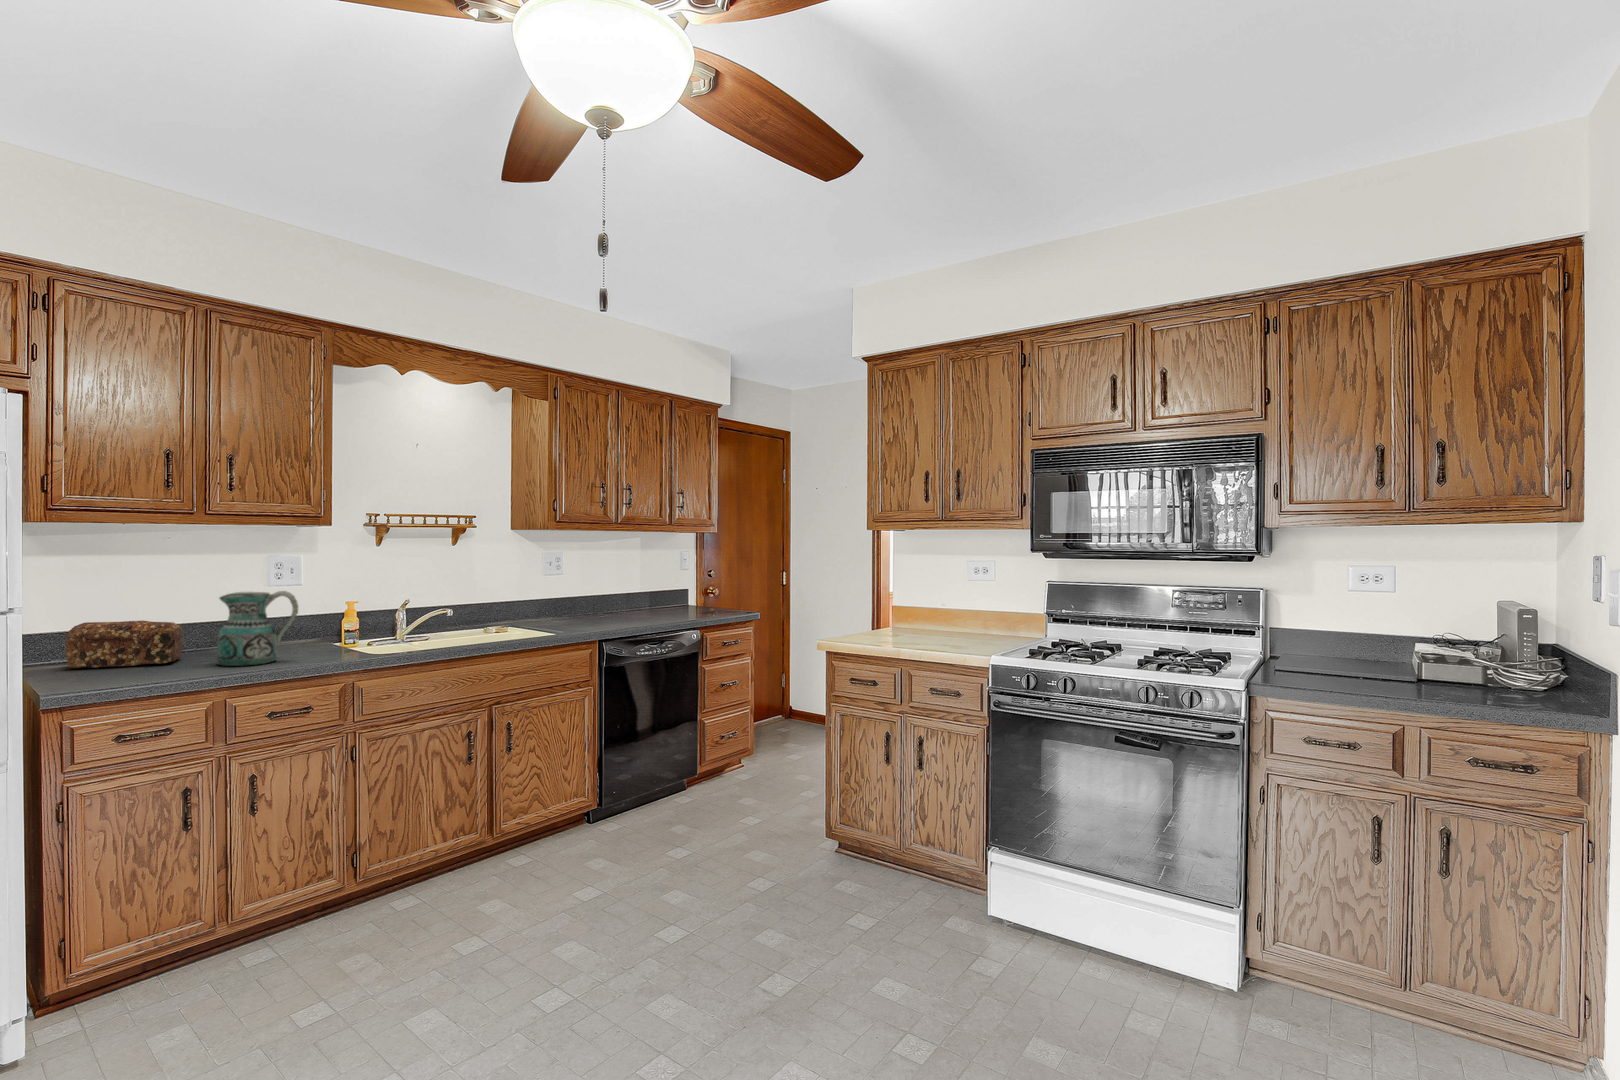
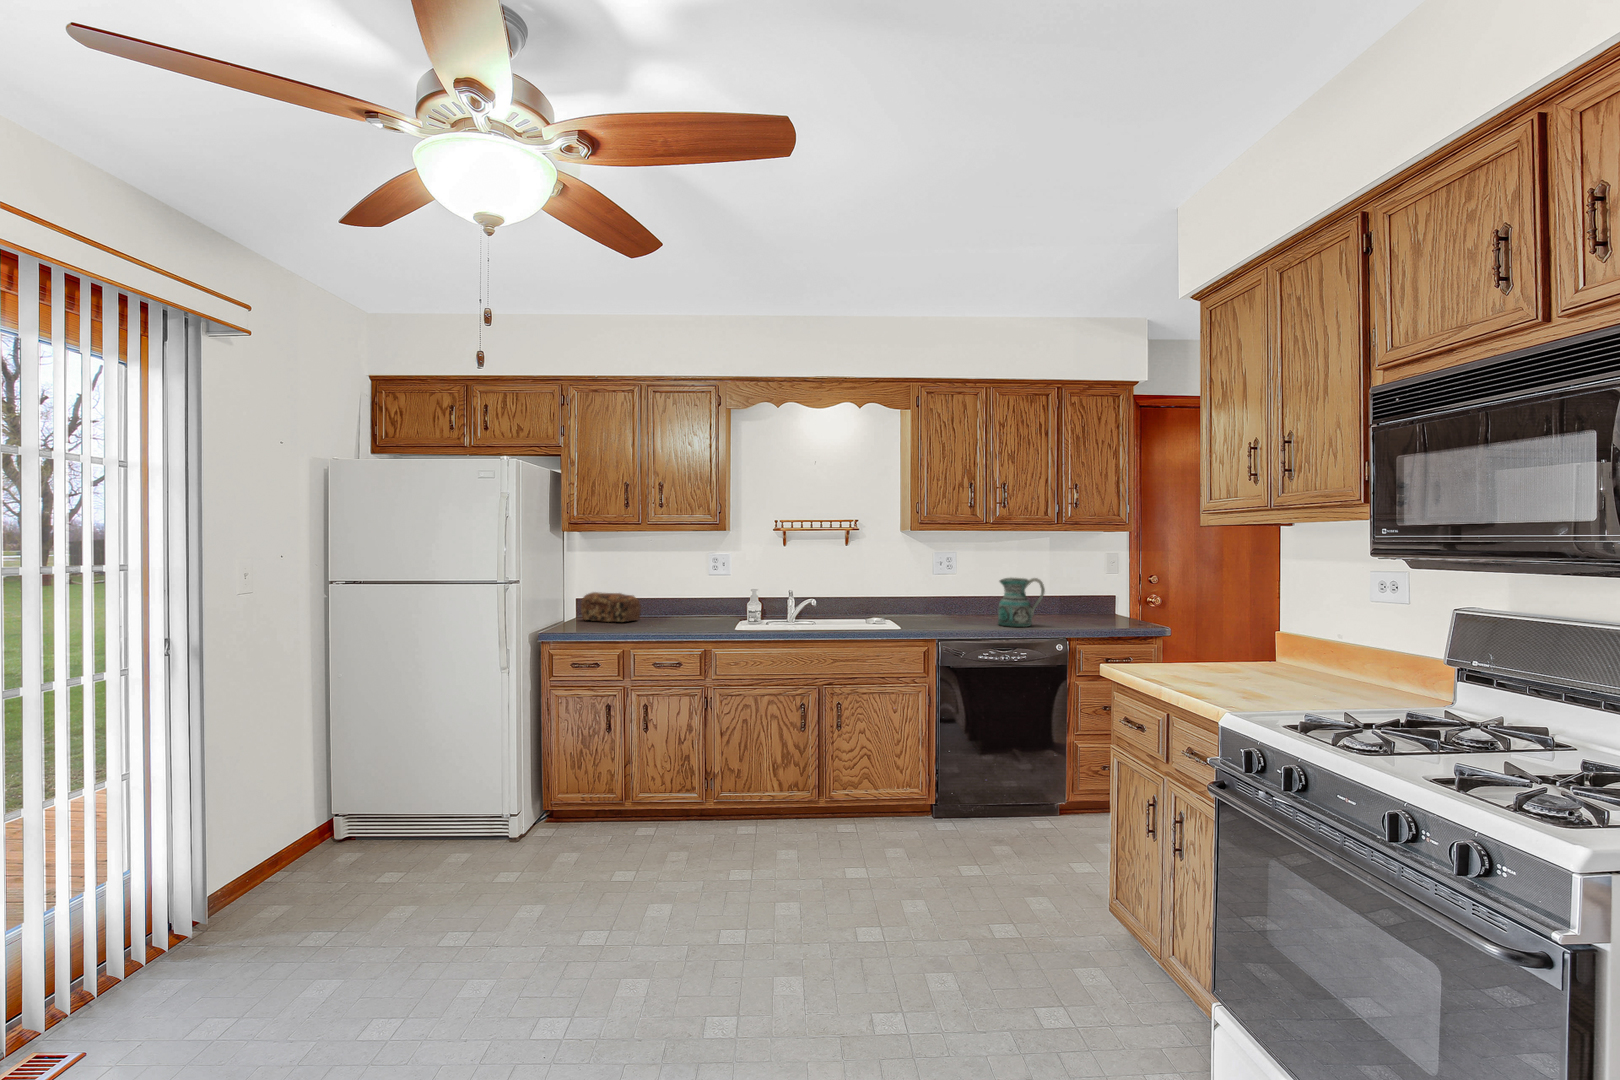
ceramic pitcher: present [217,591,298,666] -> present [998,578,1045,627]

